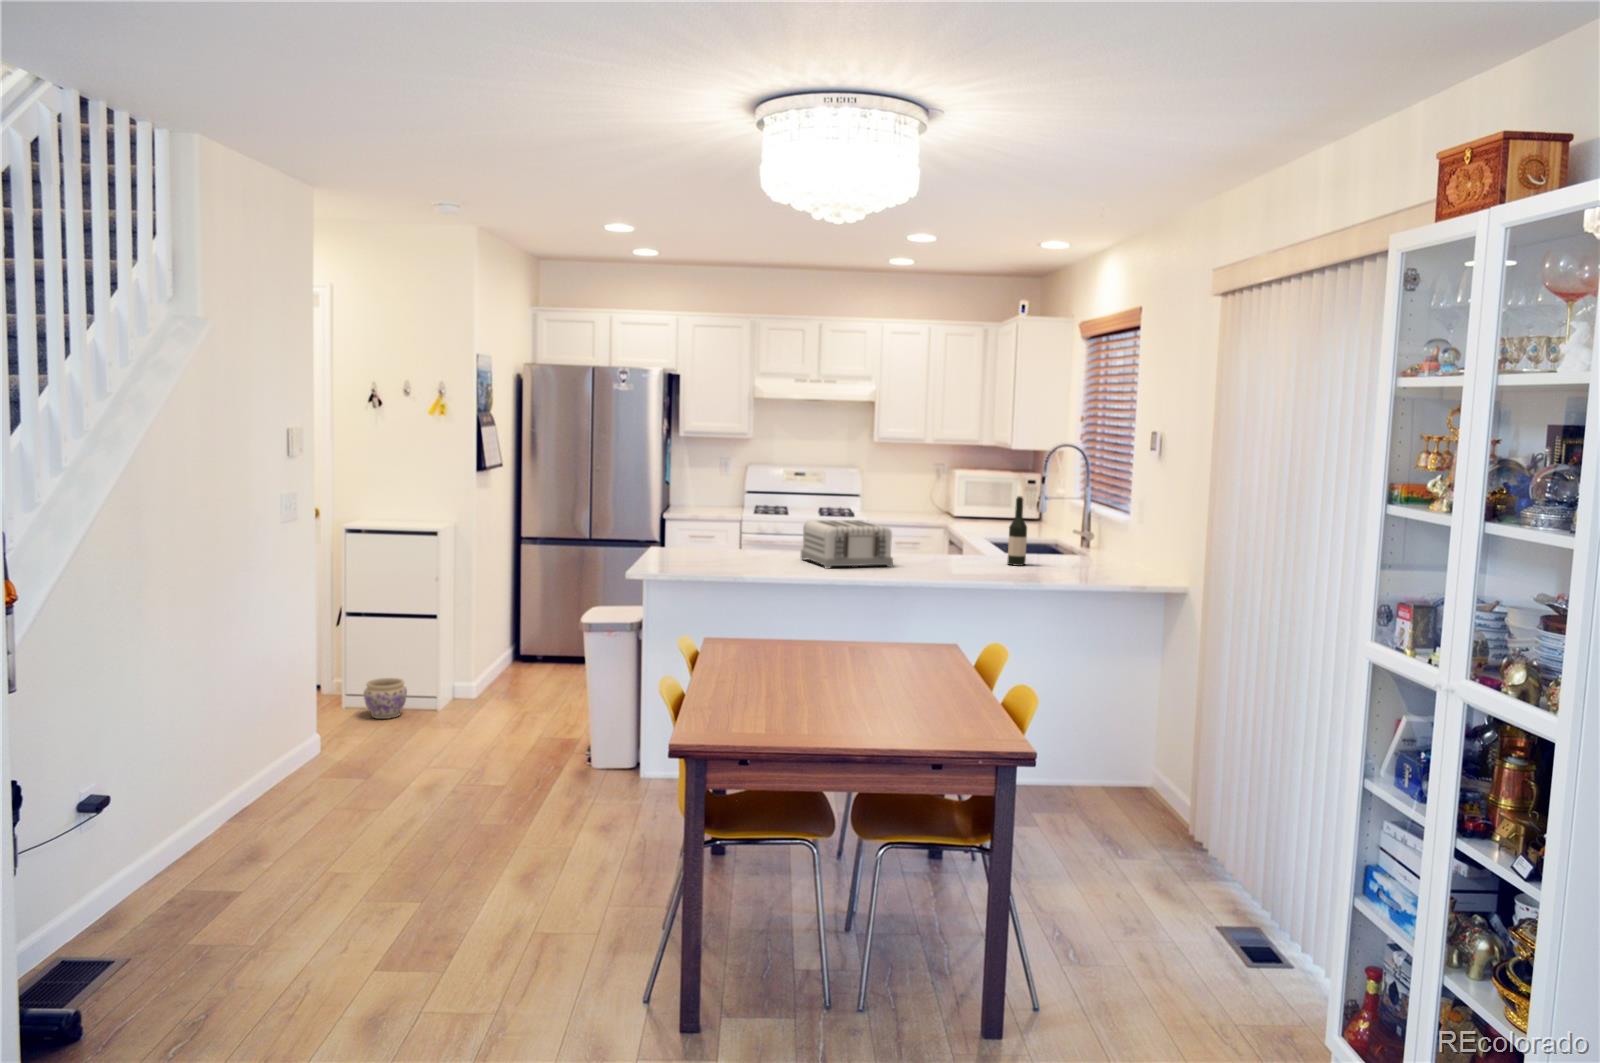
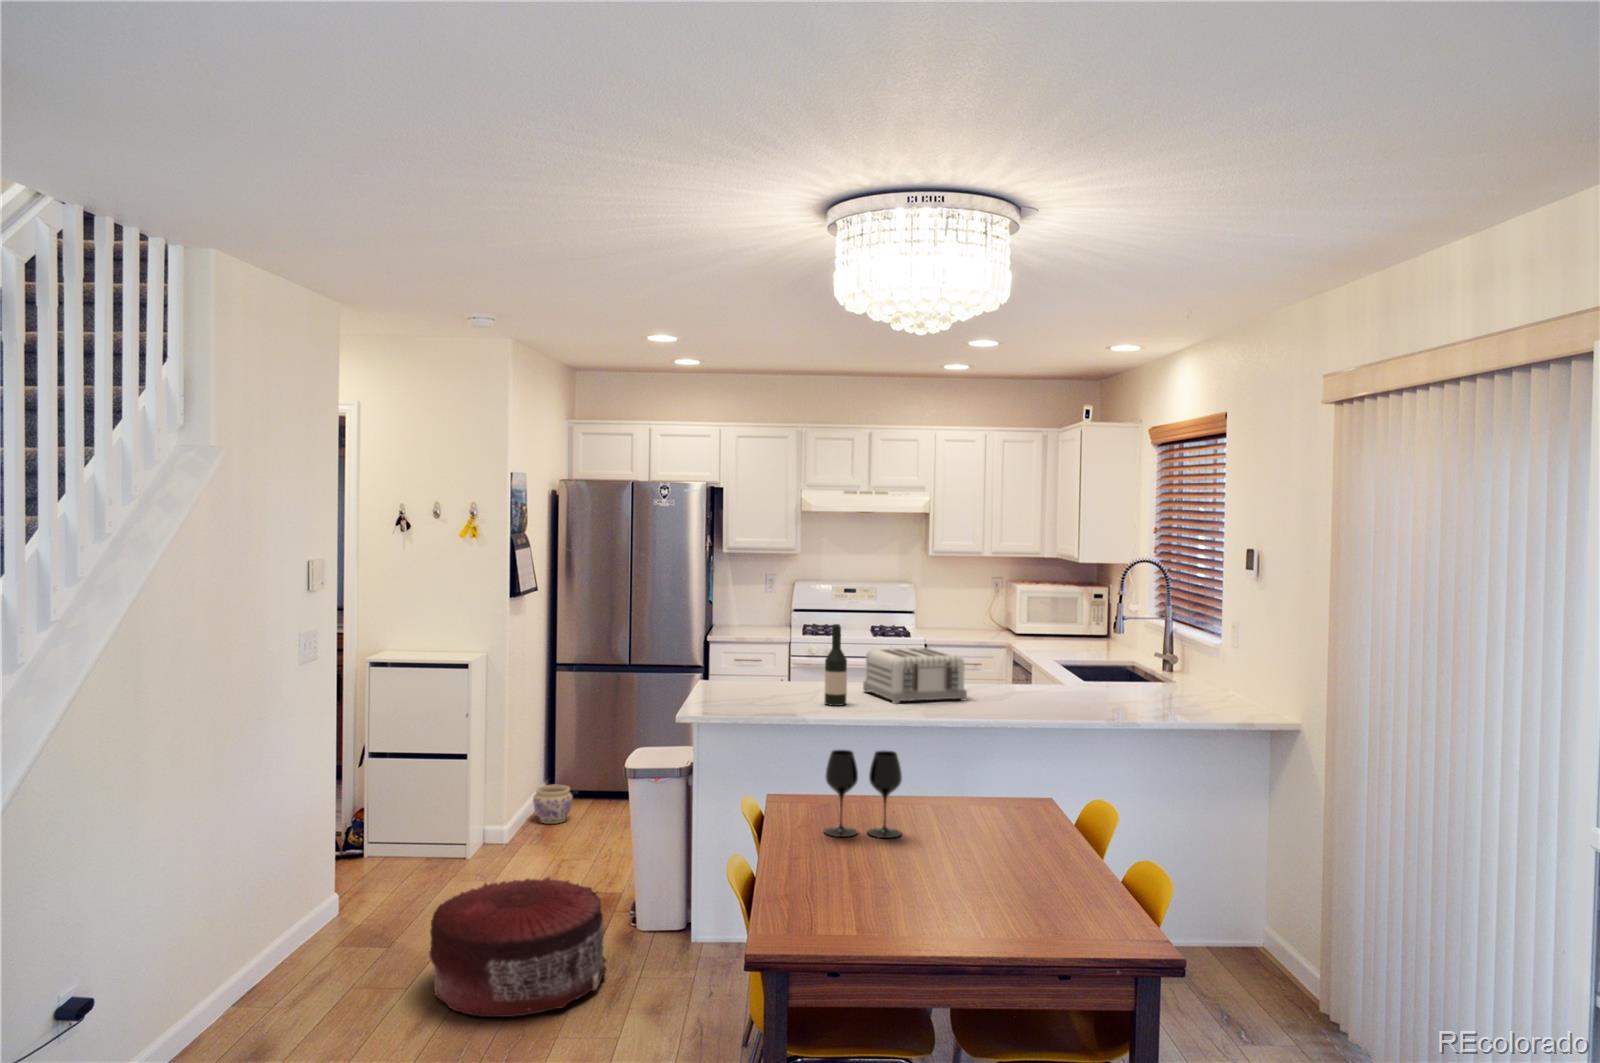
wine bottle: present [1008,496,1027,566] -> present [825,624,847,706]
wine glass: none [749,598,819,674] -> present [824,750,902,838]
planter: present [364,678,407,719] -> present [533,785,573,824]
pouf: none [404,718,565,833] -> present [430,877,606,1017]

